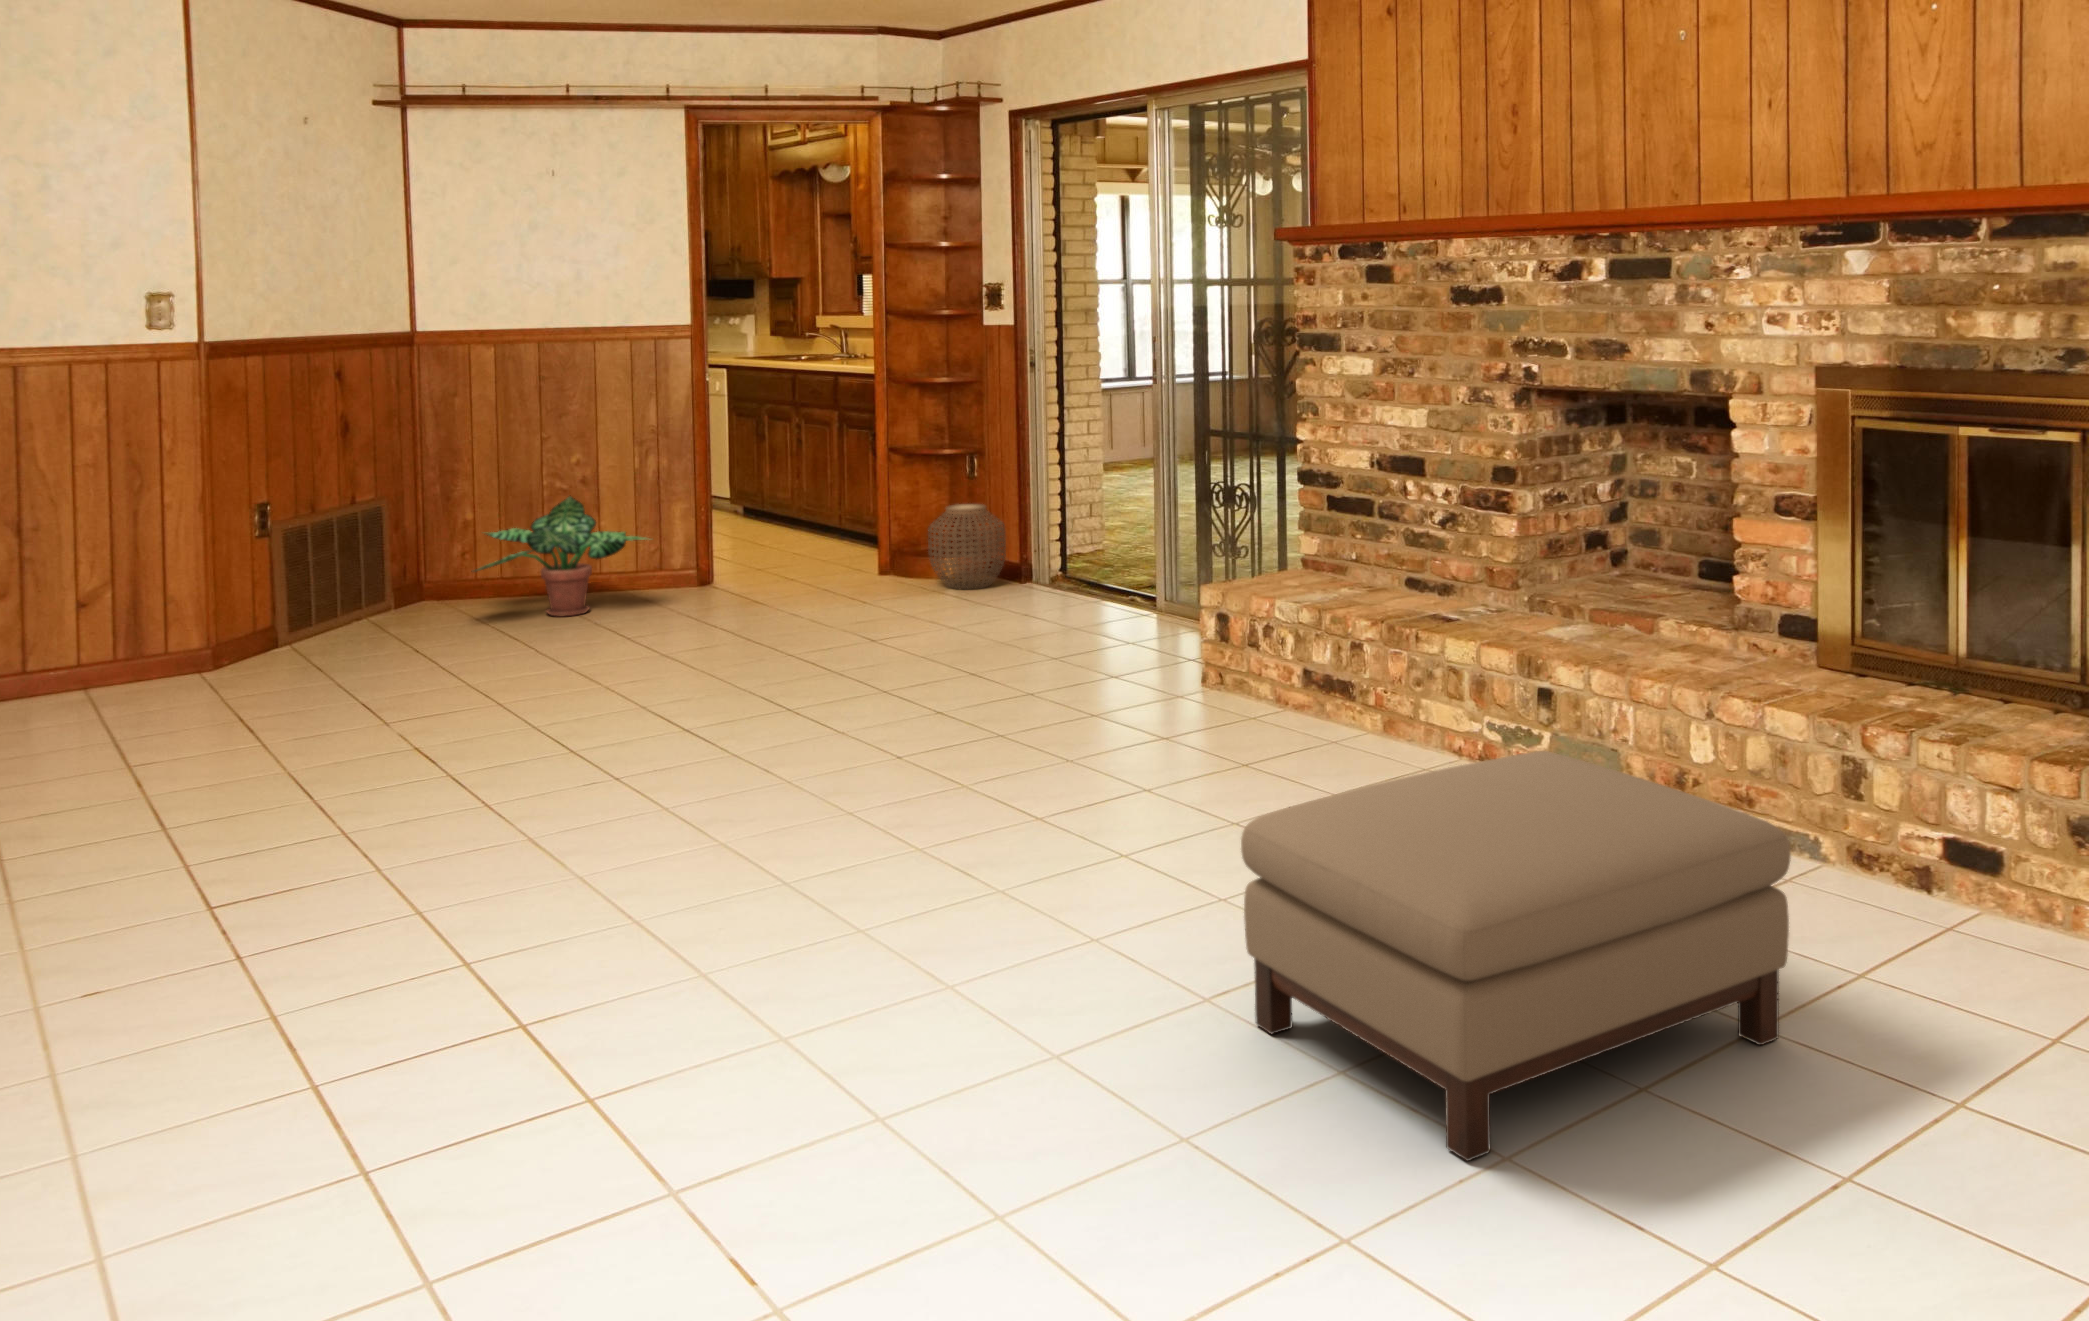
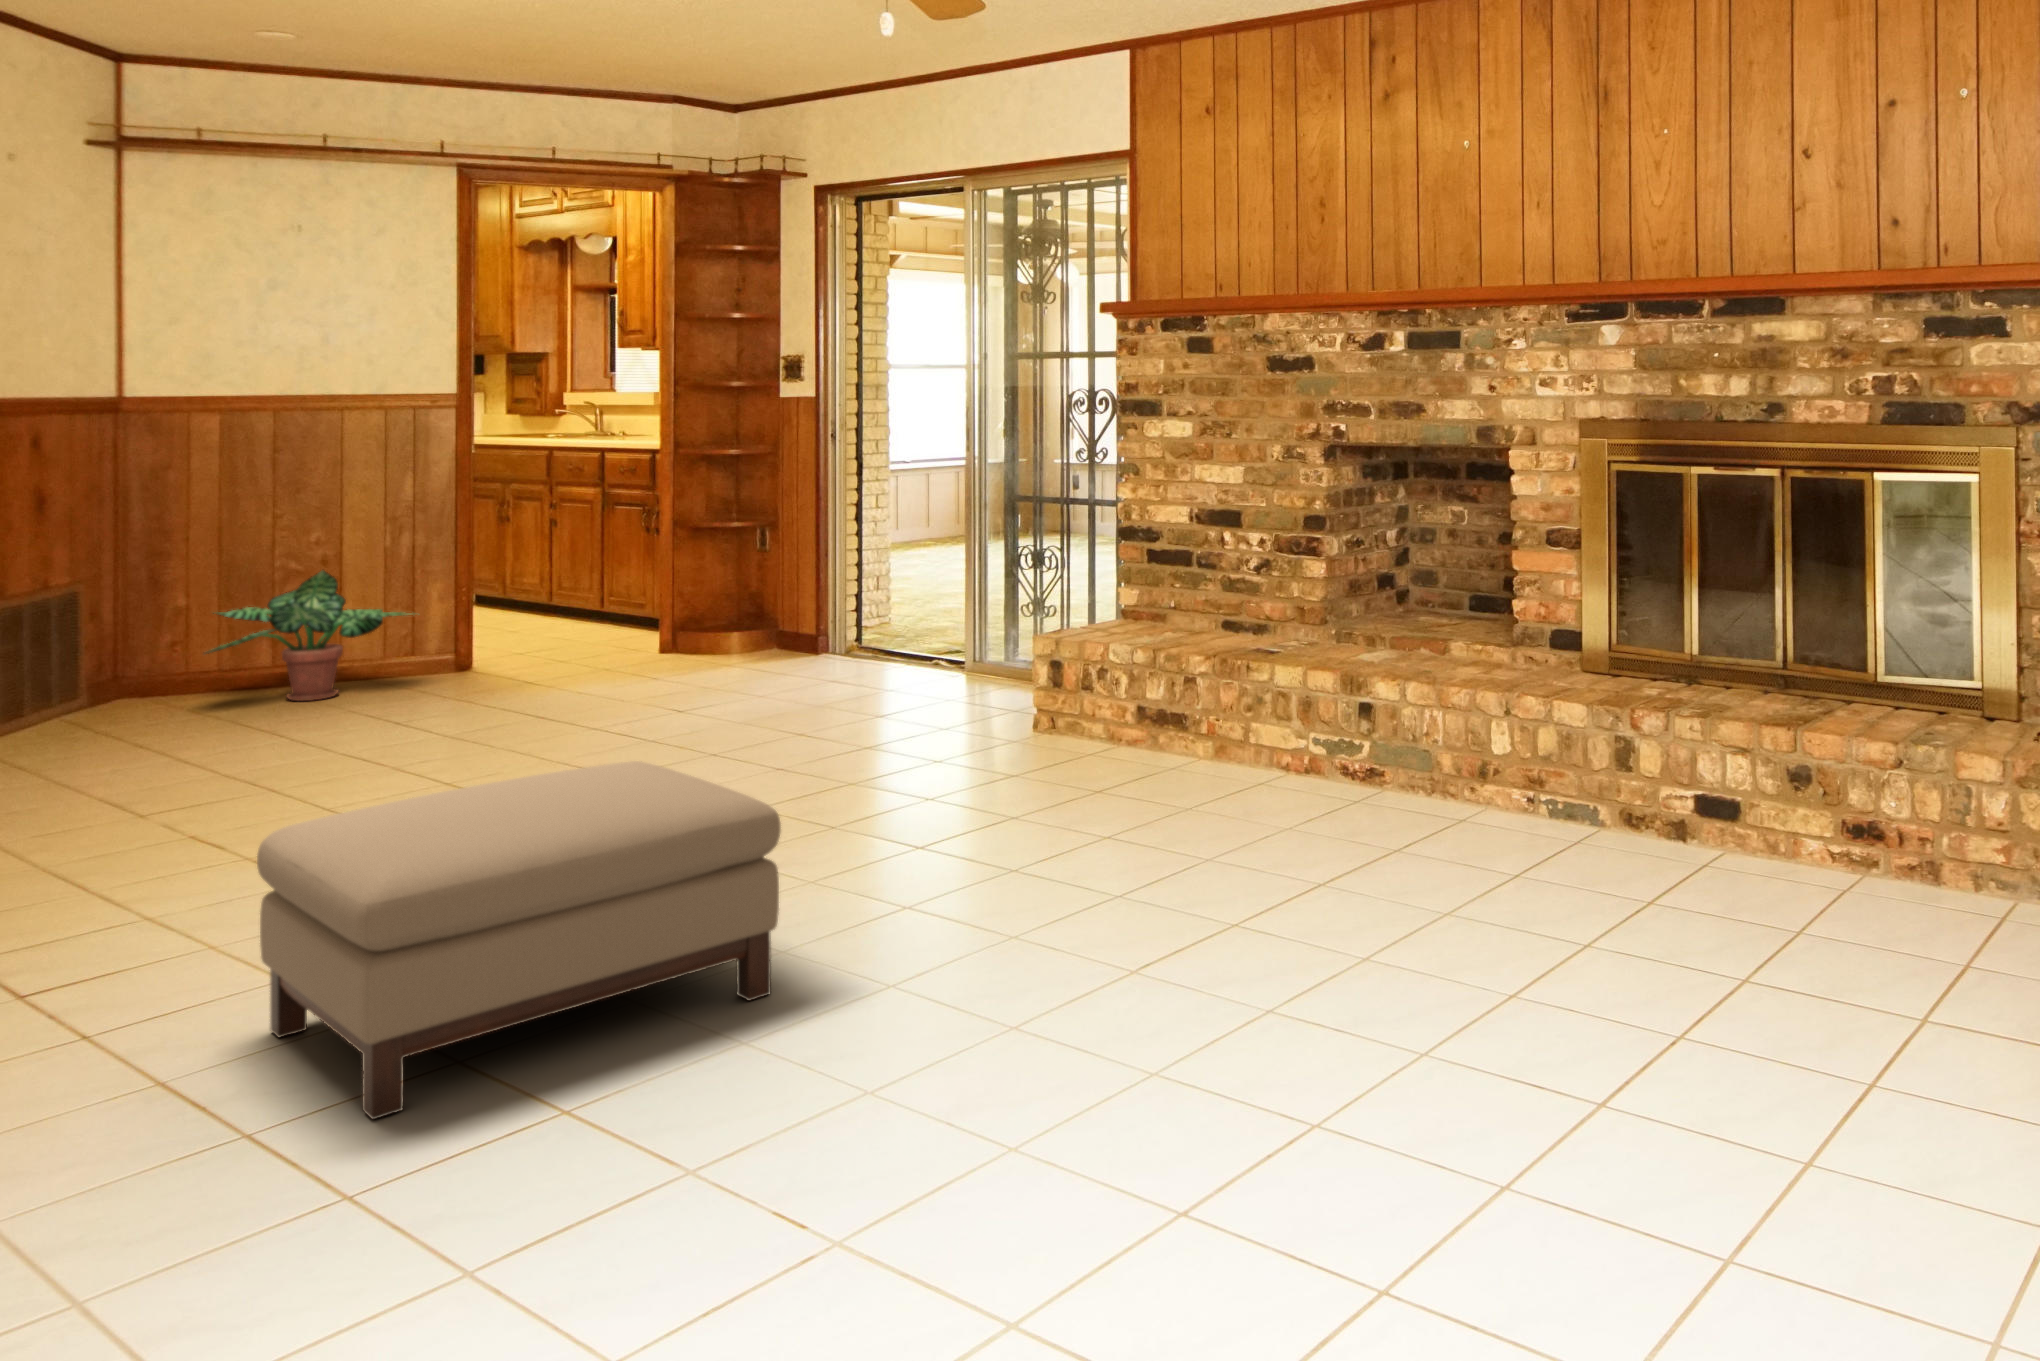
woven basket: present [928,504,1006,589] -> none [719,574,801,660]
ottoman: present [1241,751,1791,1161] -> present [257,761,781,1119]

